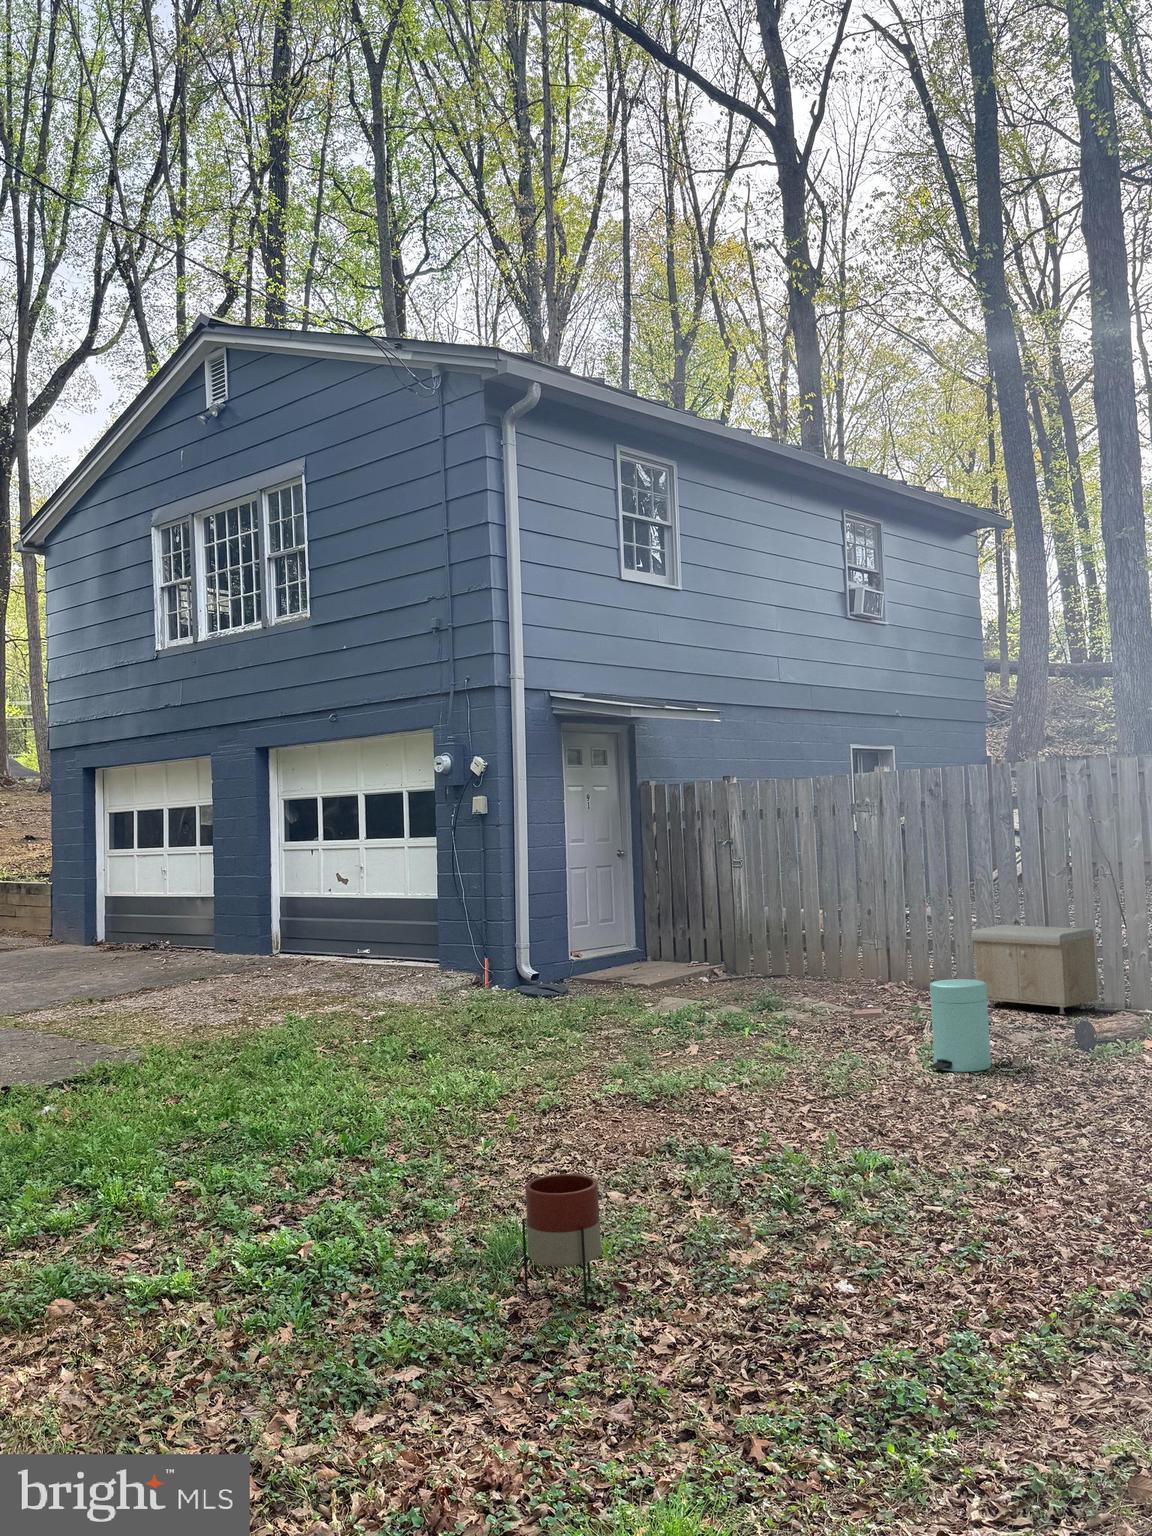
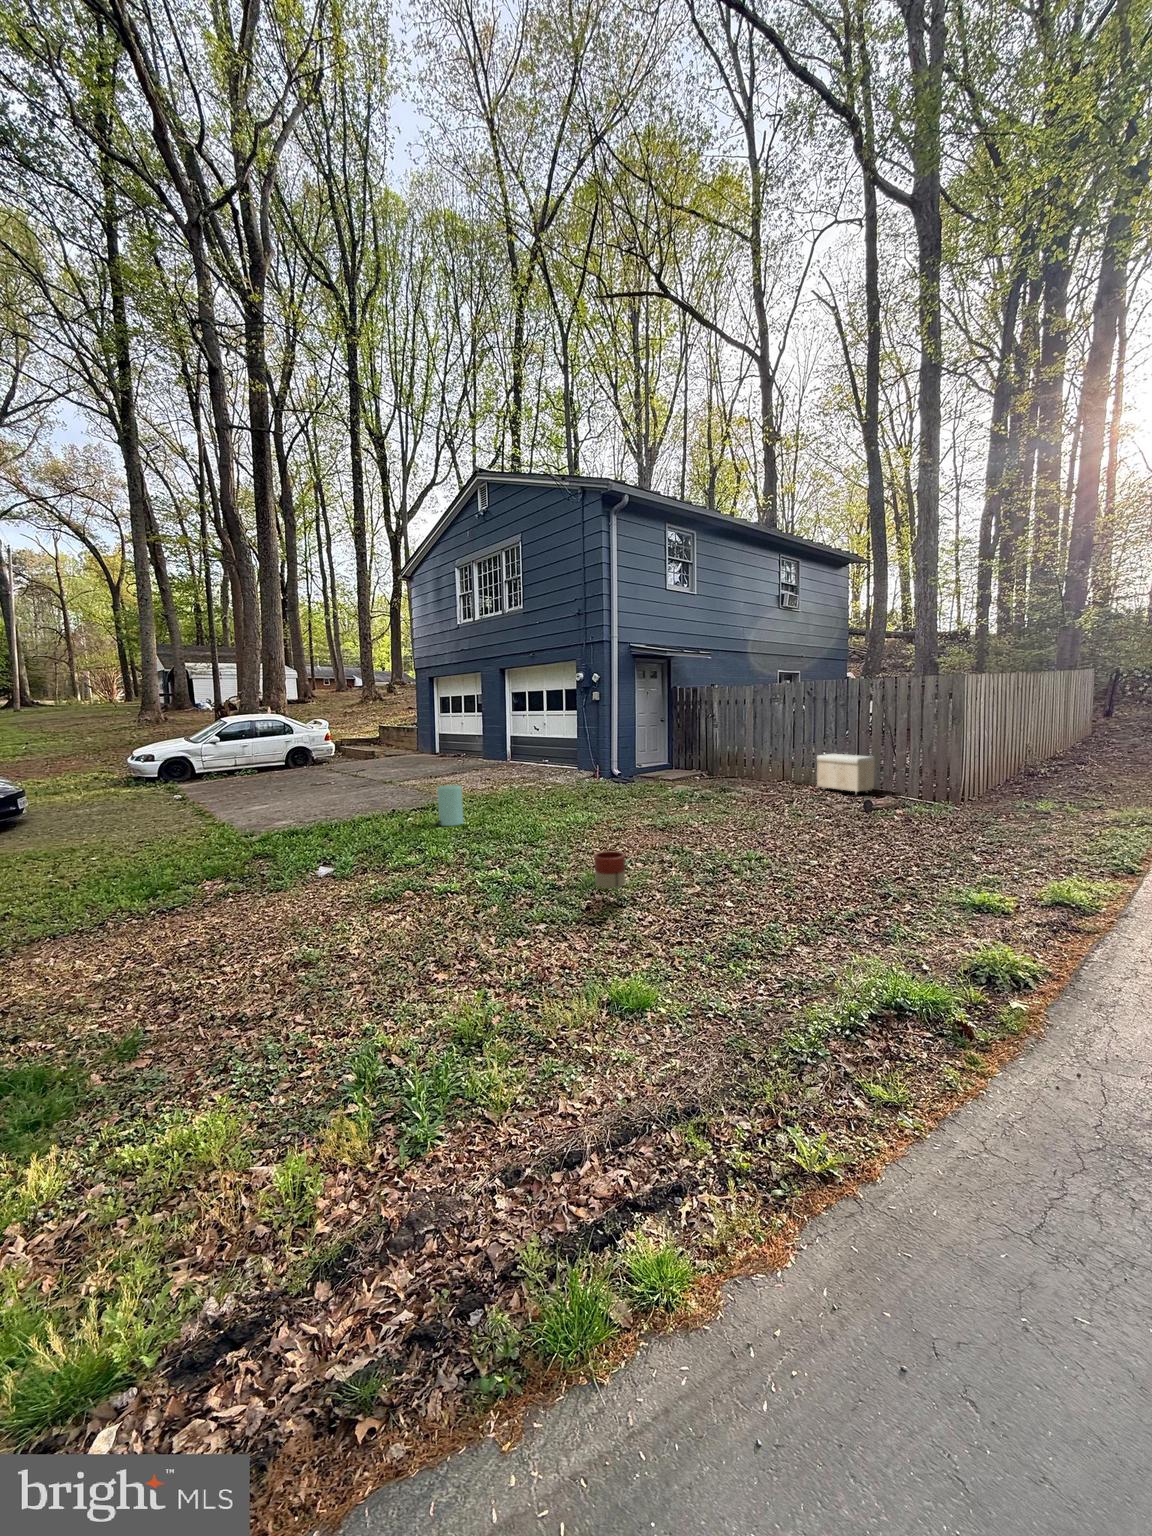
trash can: present [929,979,991,1072] -> present [435,785,463,826]

